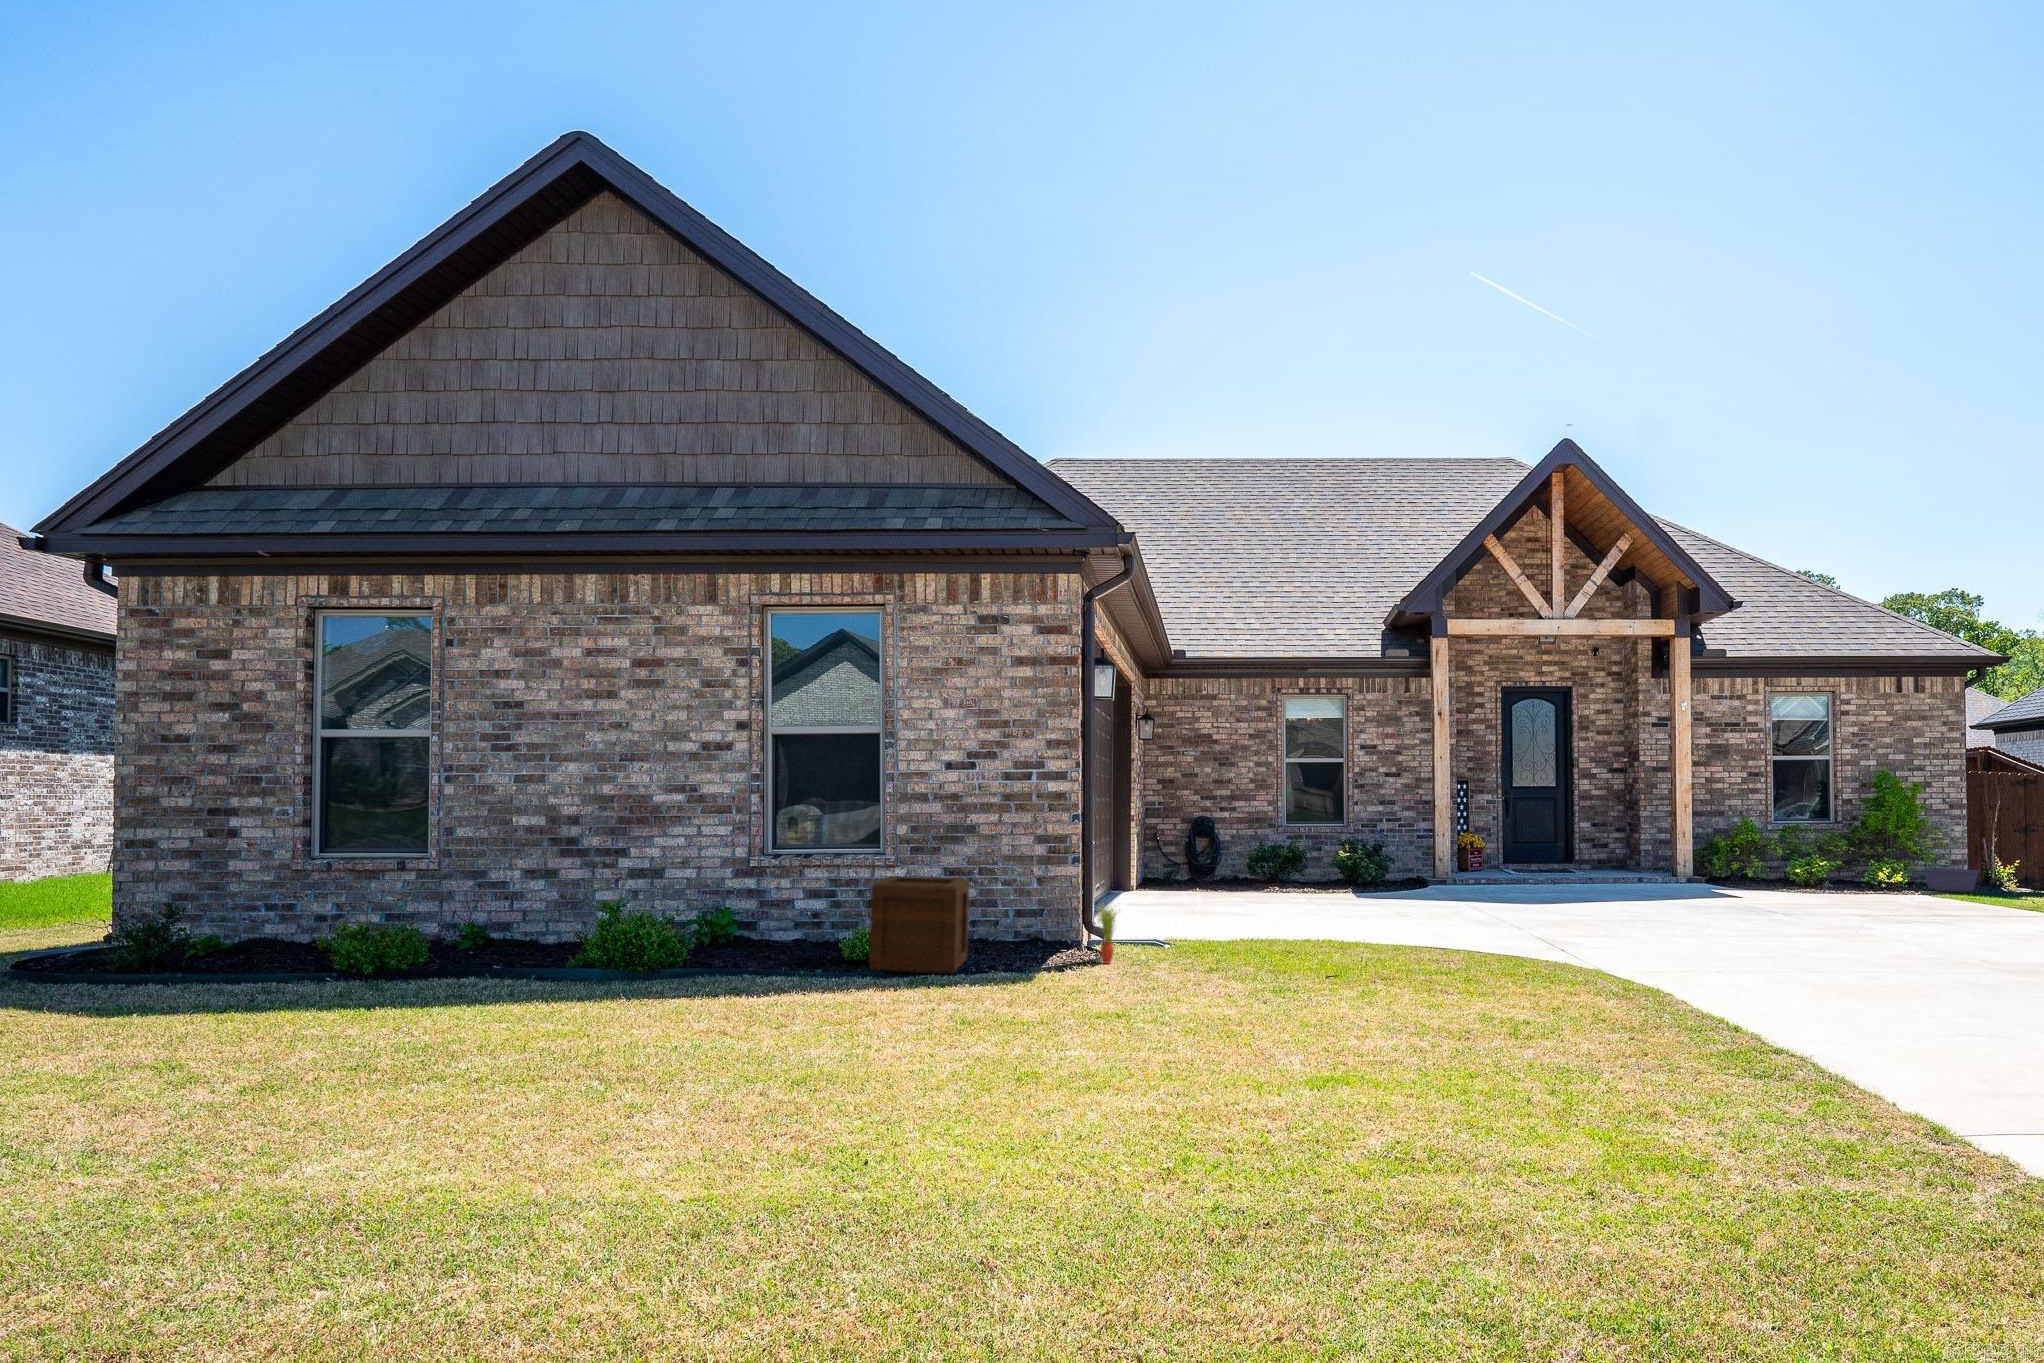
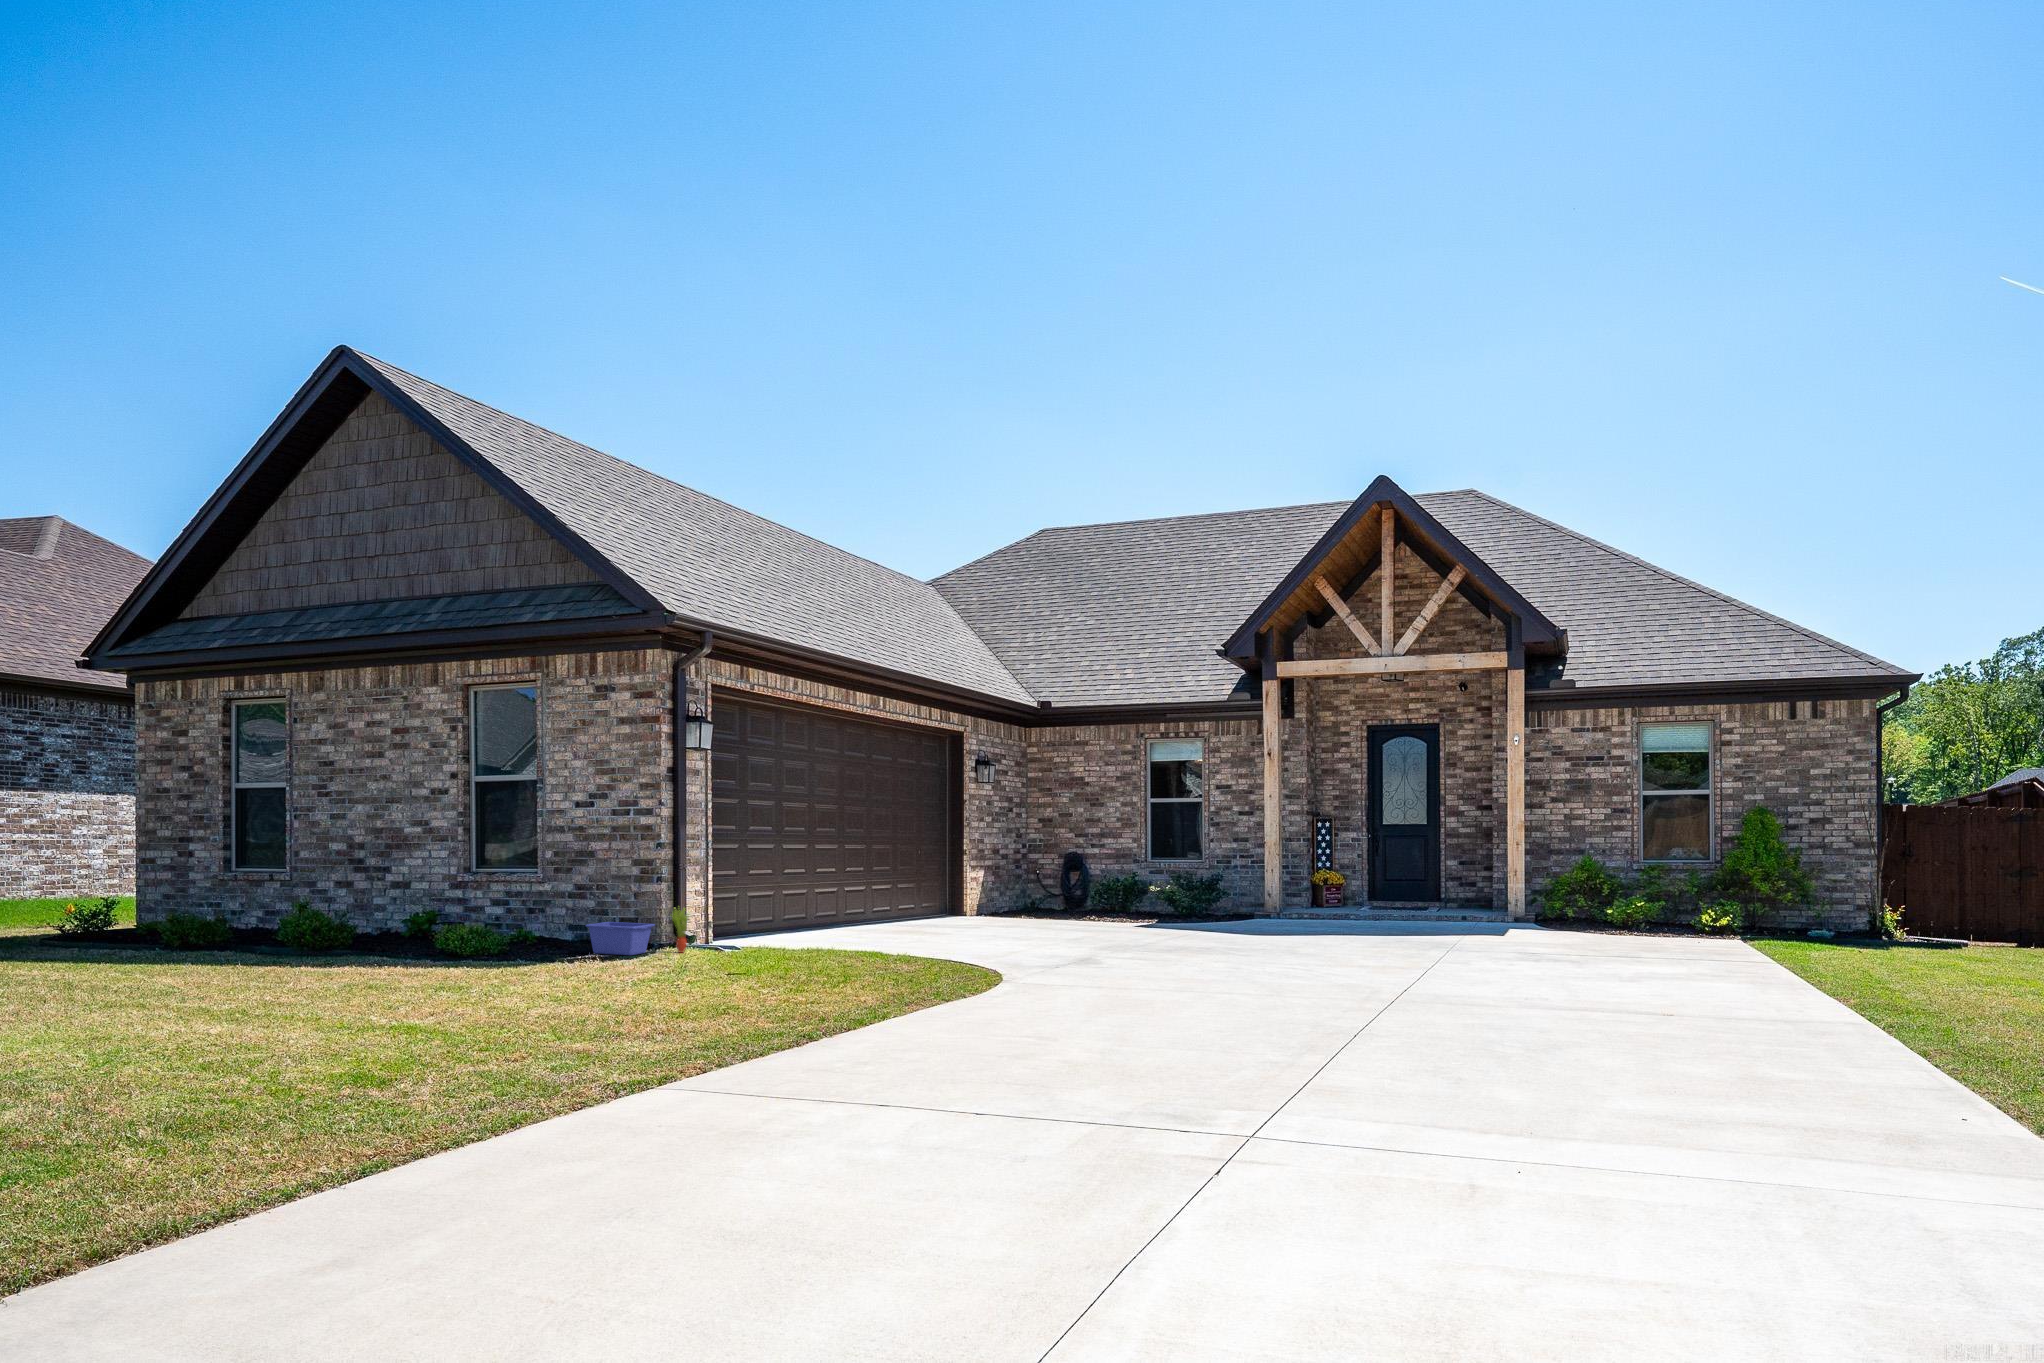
storage bin: present [1923,868,1979,892] -> present [586,922,655,955]
wooden crate: present [869,876,969,974] -> none [495,886,588,955]

